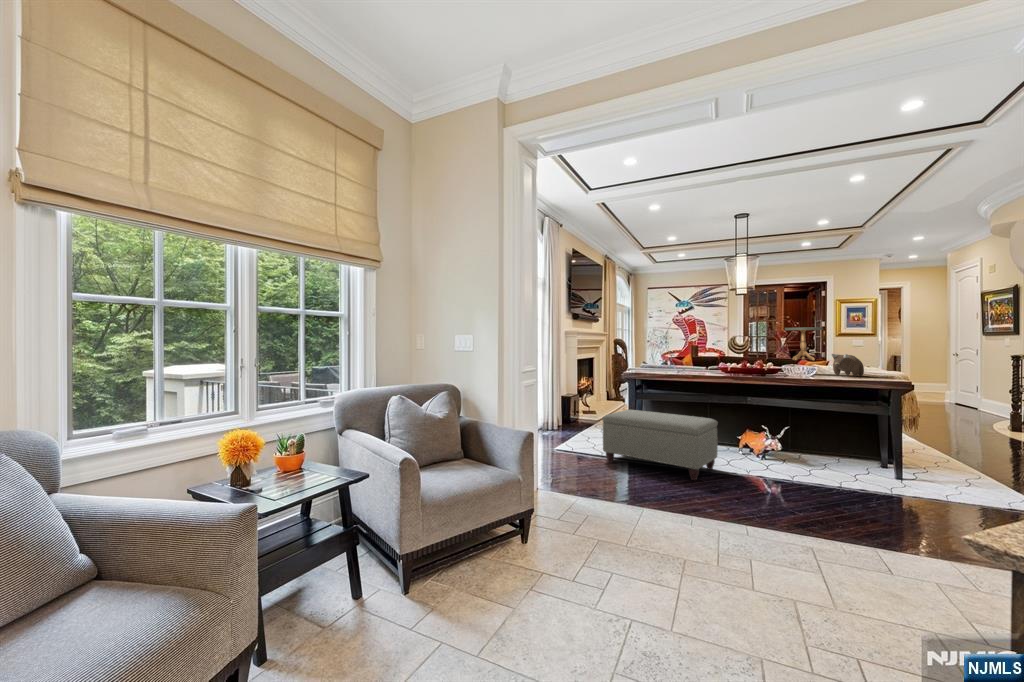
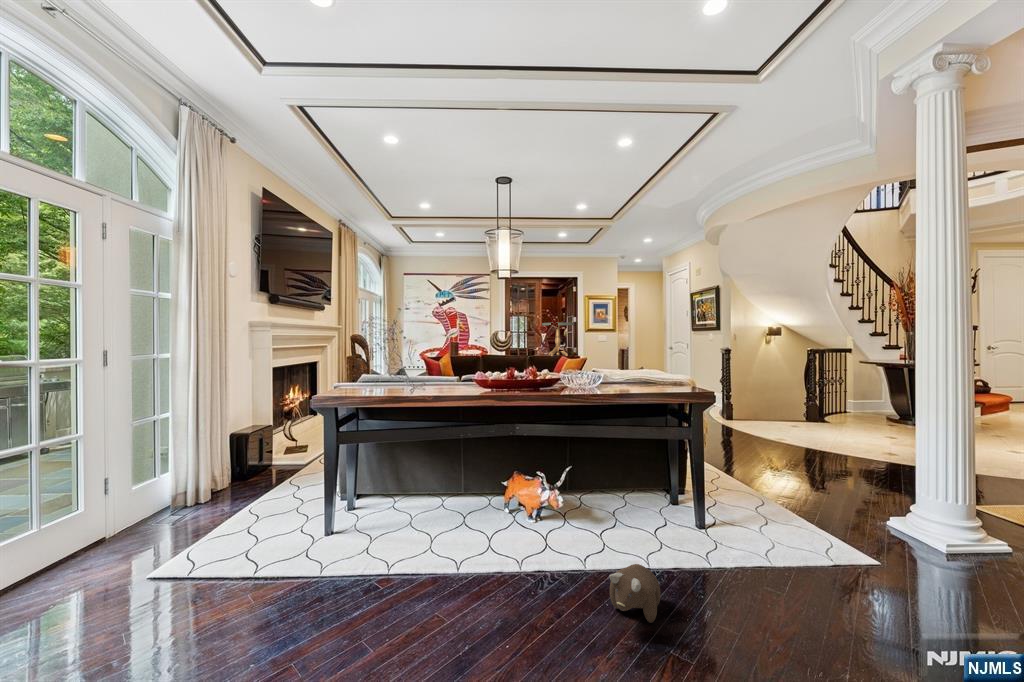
plush toy: present [832,354,864,377] -> present [610,564,661,623]
ottoman: present [602,410,718,480] -> none [244,468,463,616]

